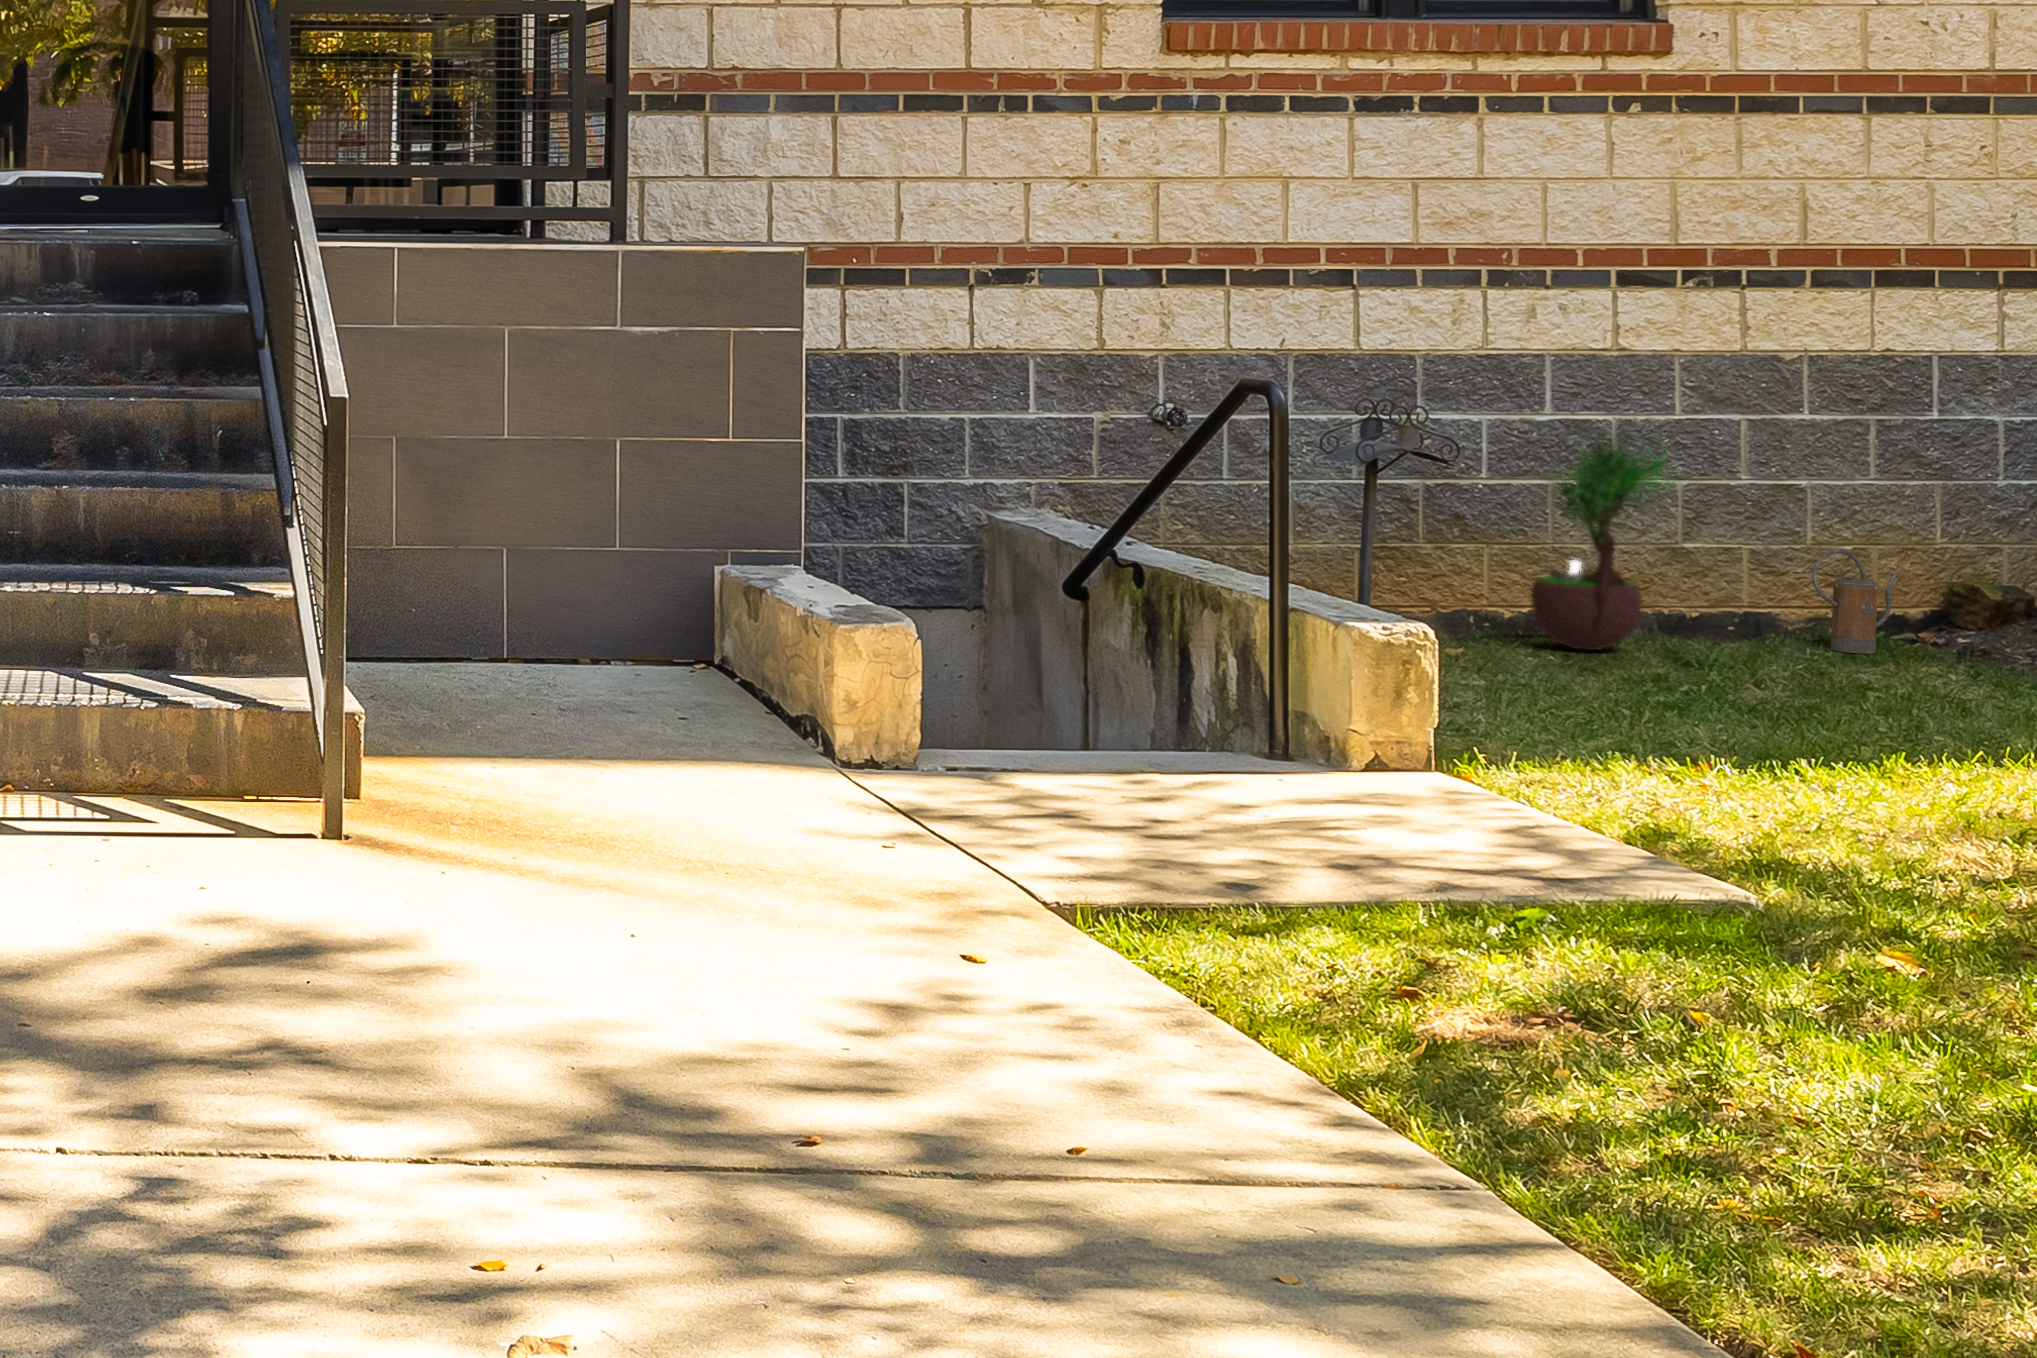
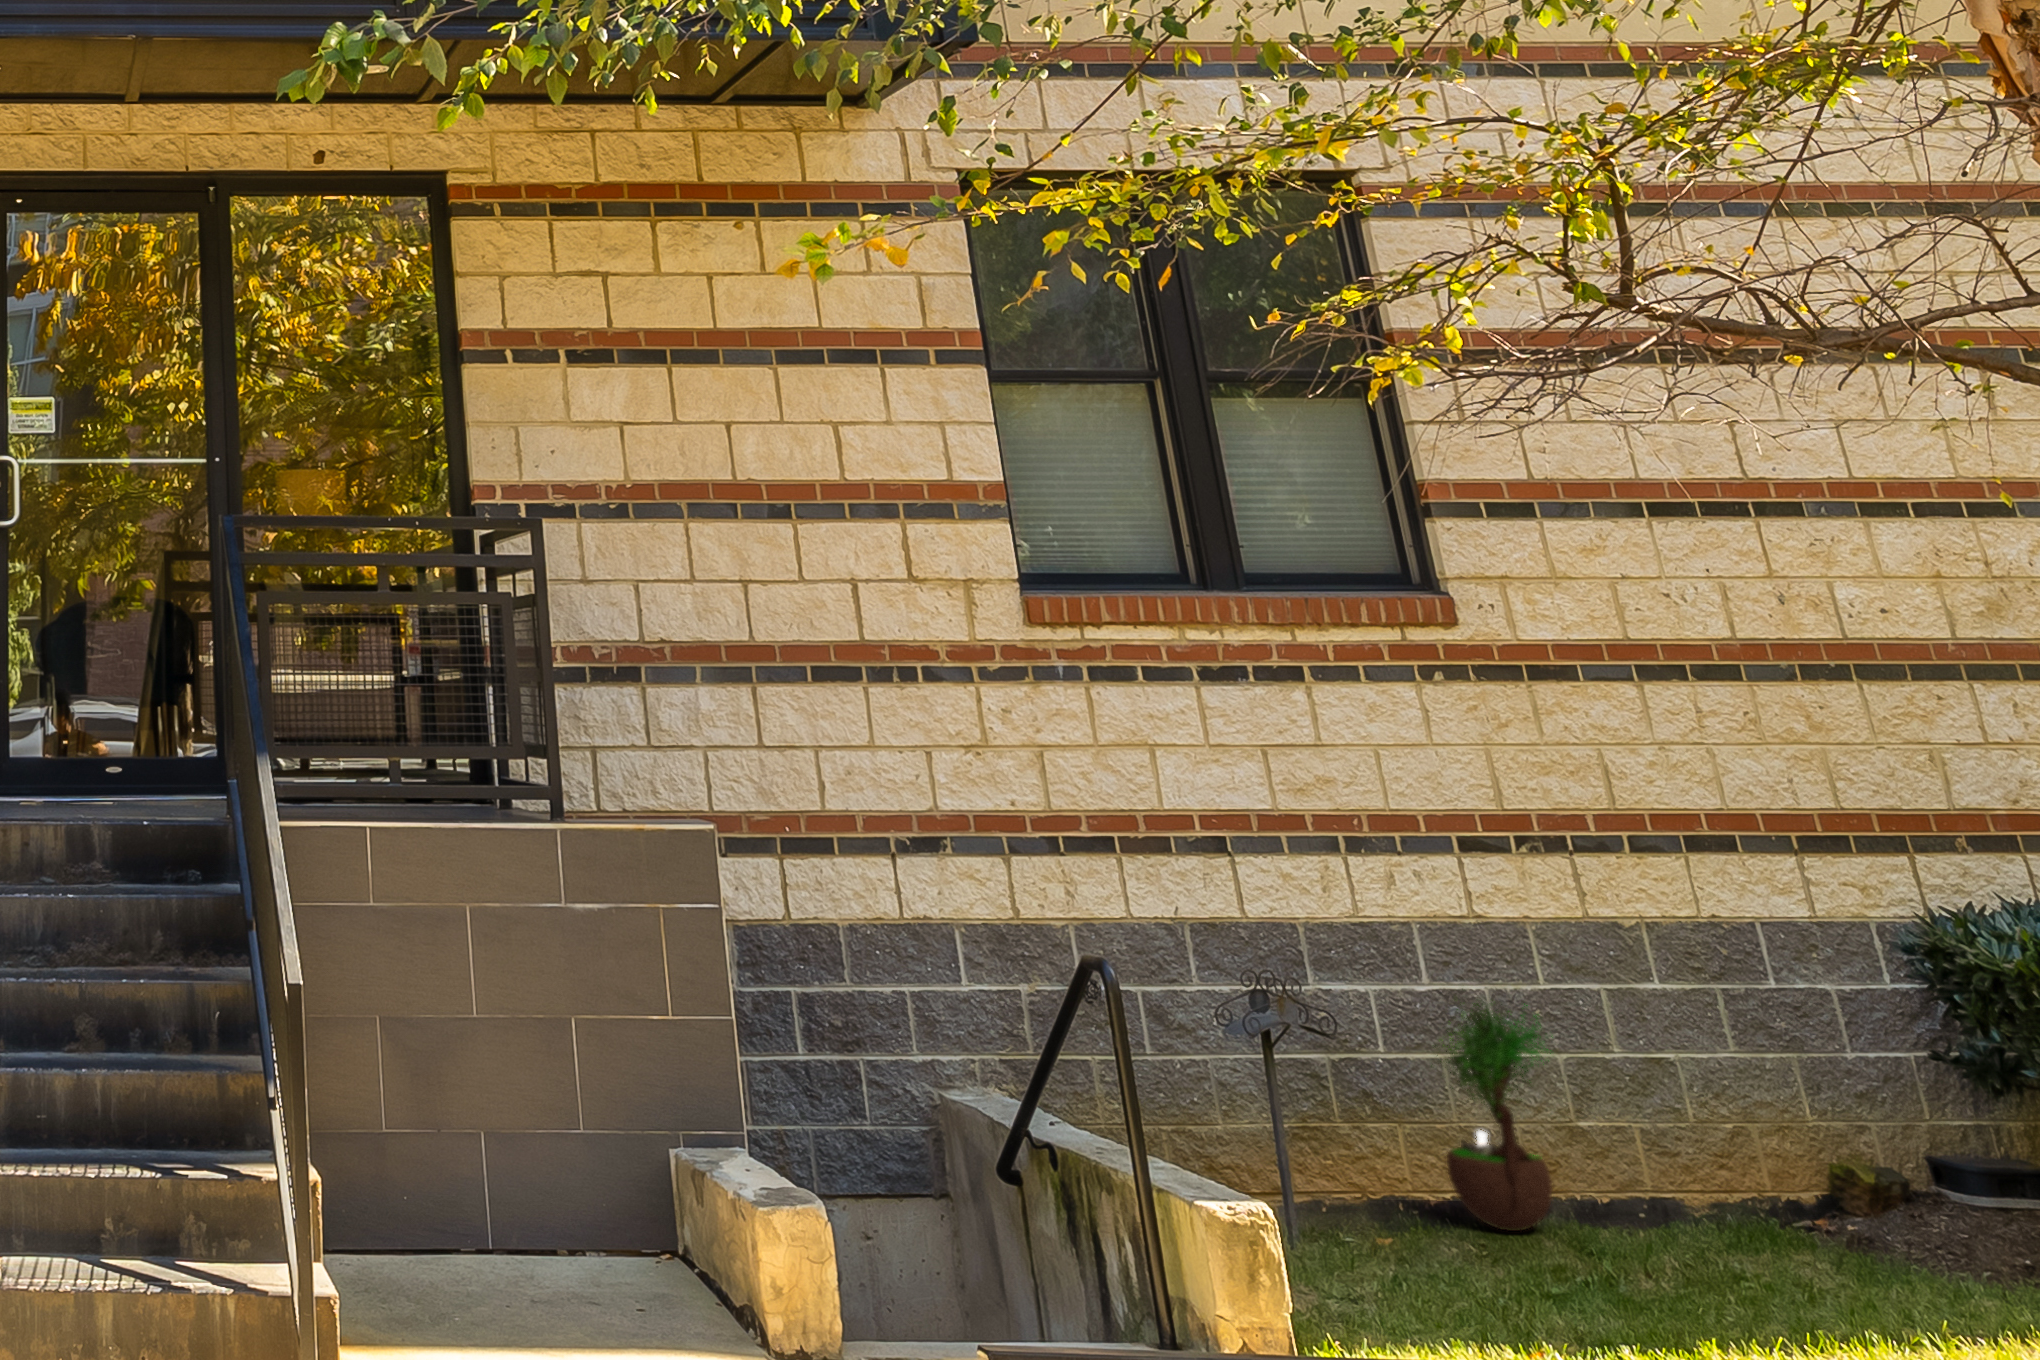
watering can: present [1812,549,1901,653] -> none [1700,1117,1782,1233]

